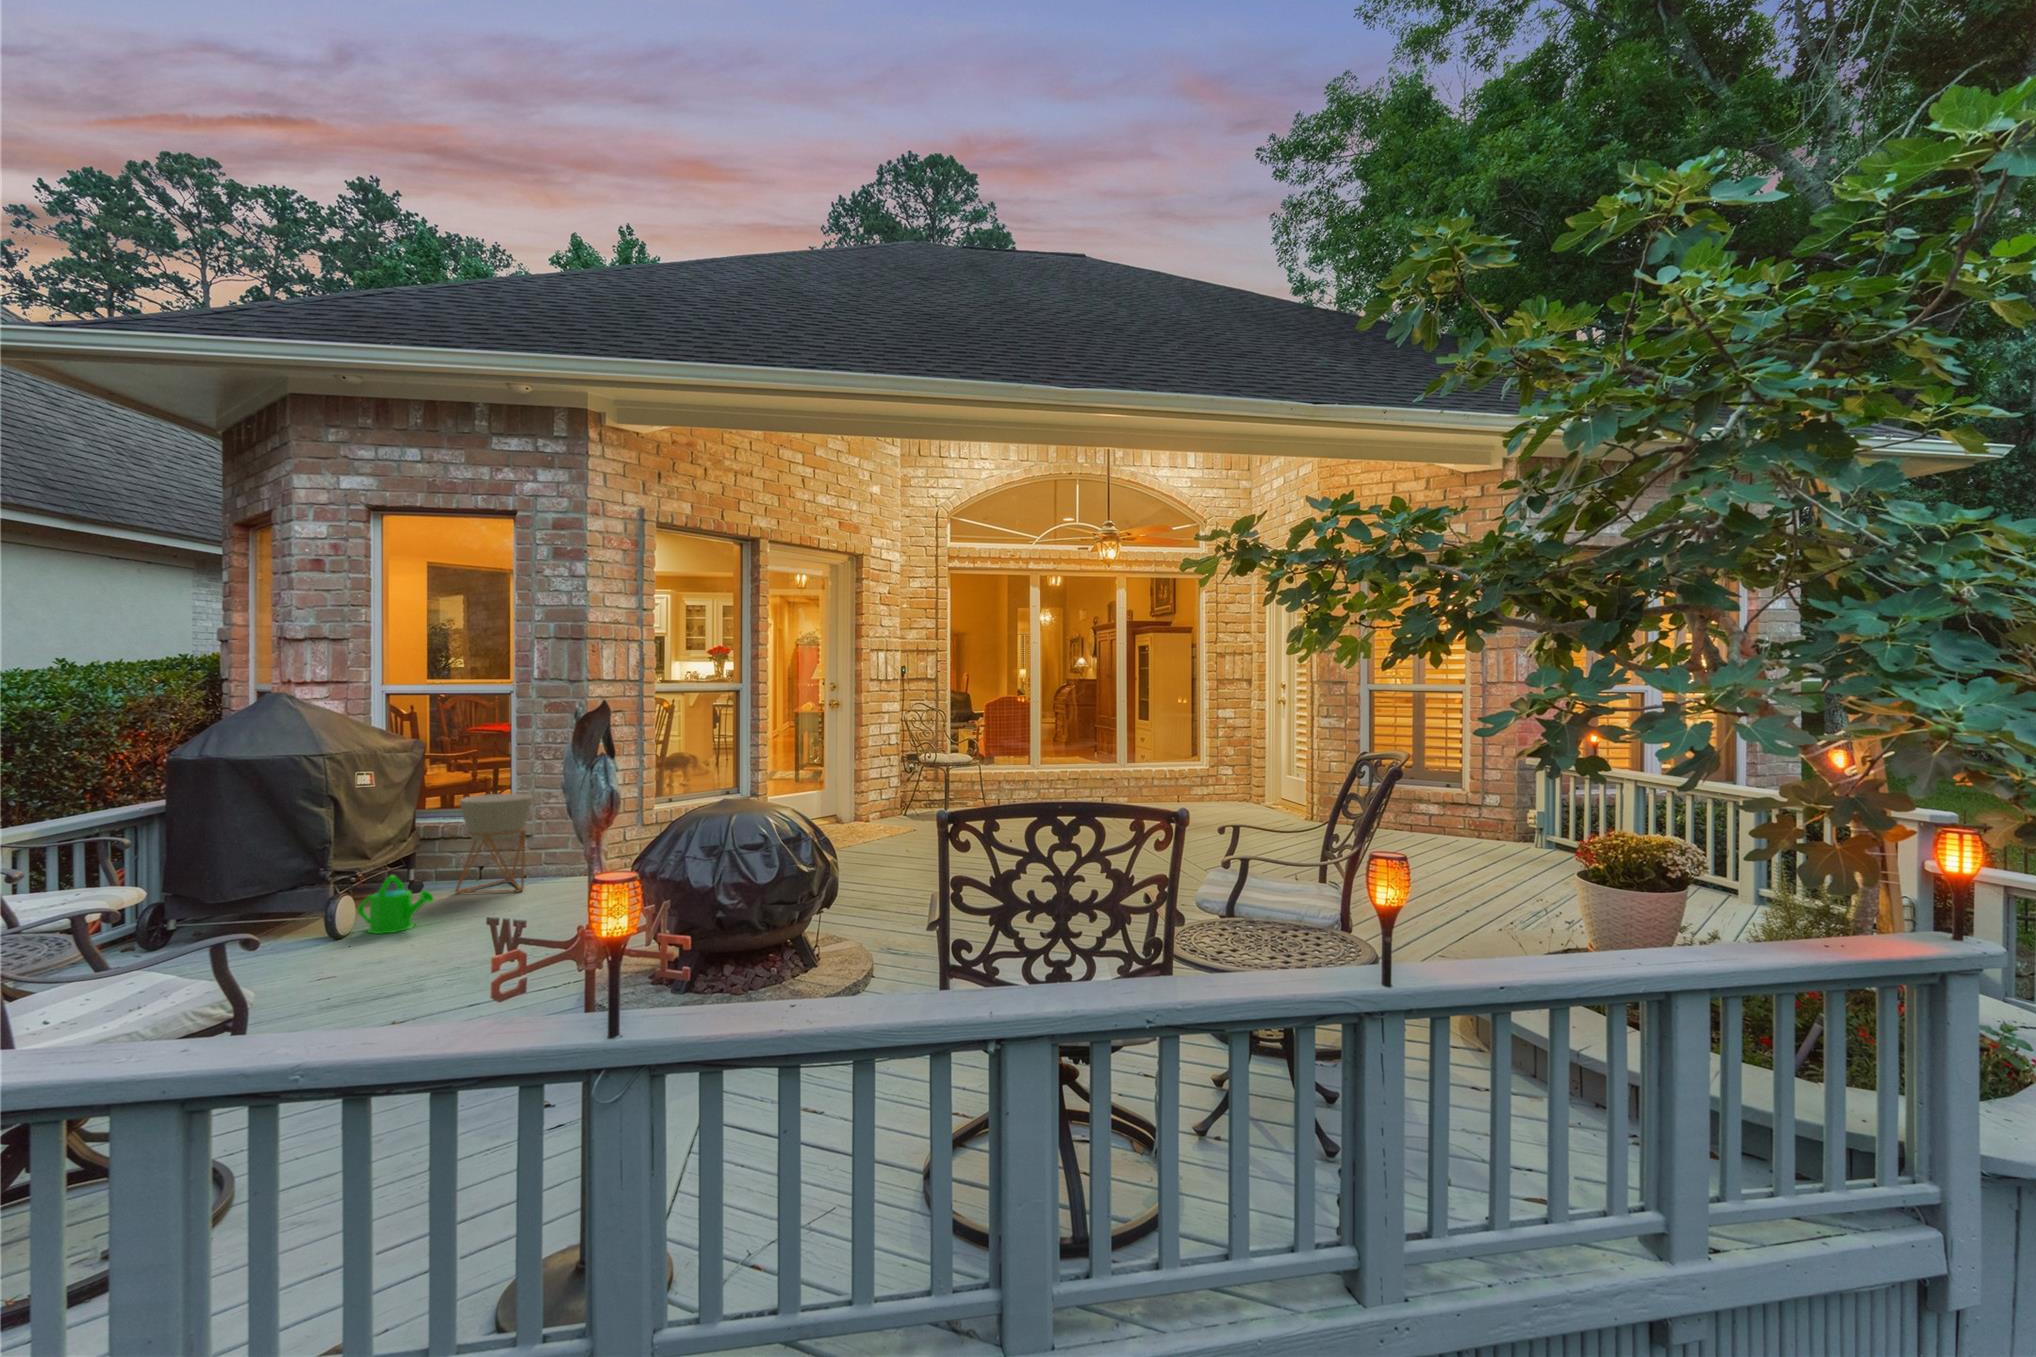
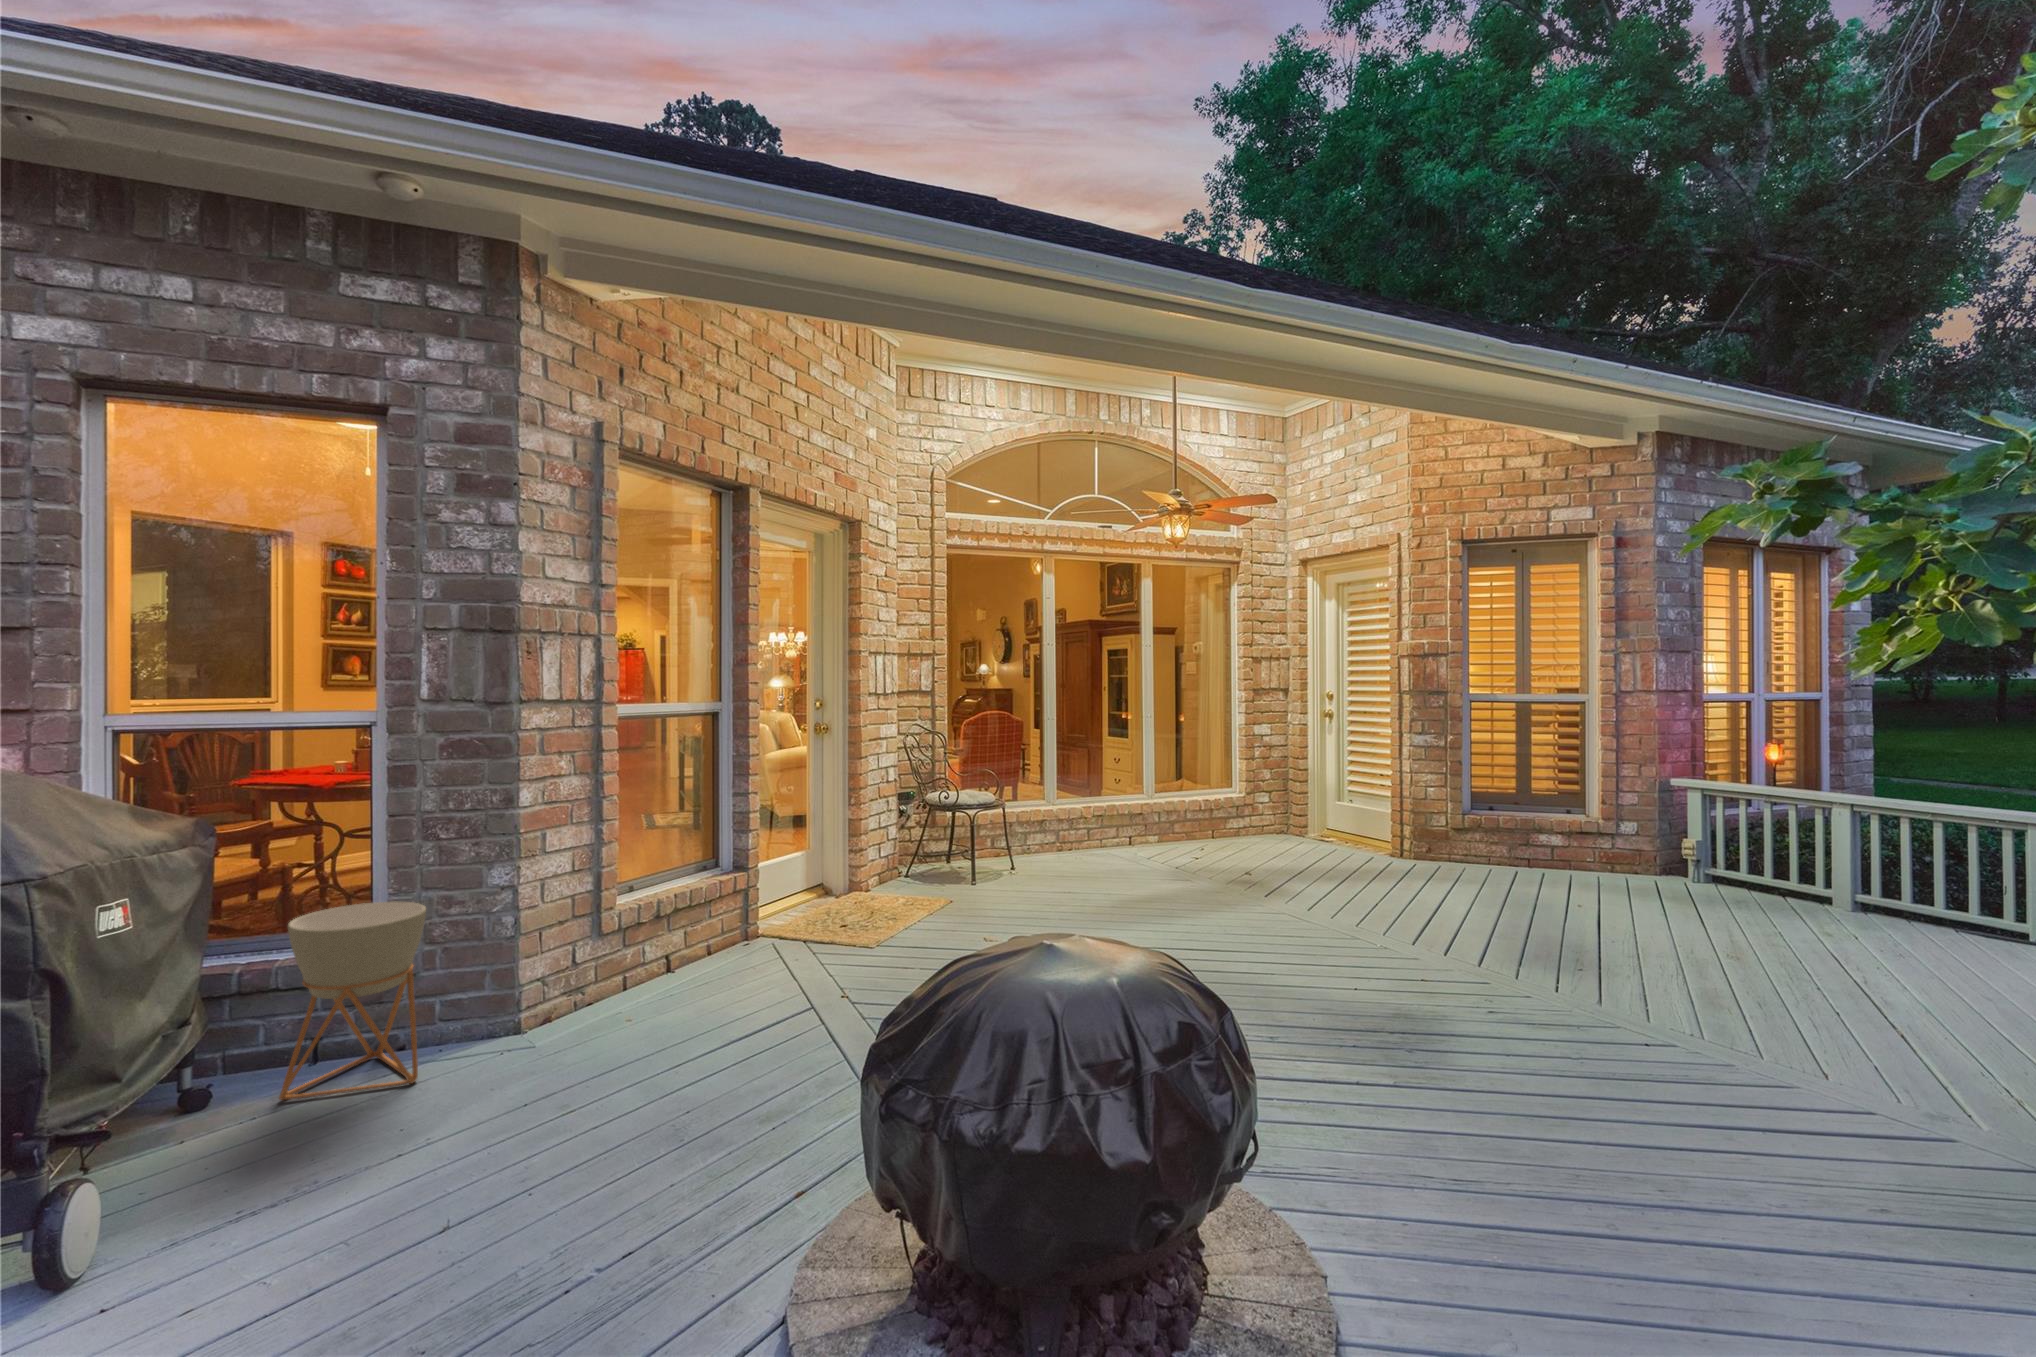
watering can: present [357,875,434,934] -> none [89,1116,275,1255]

